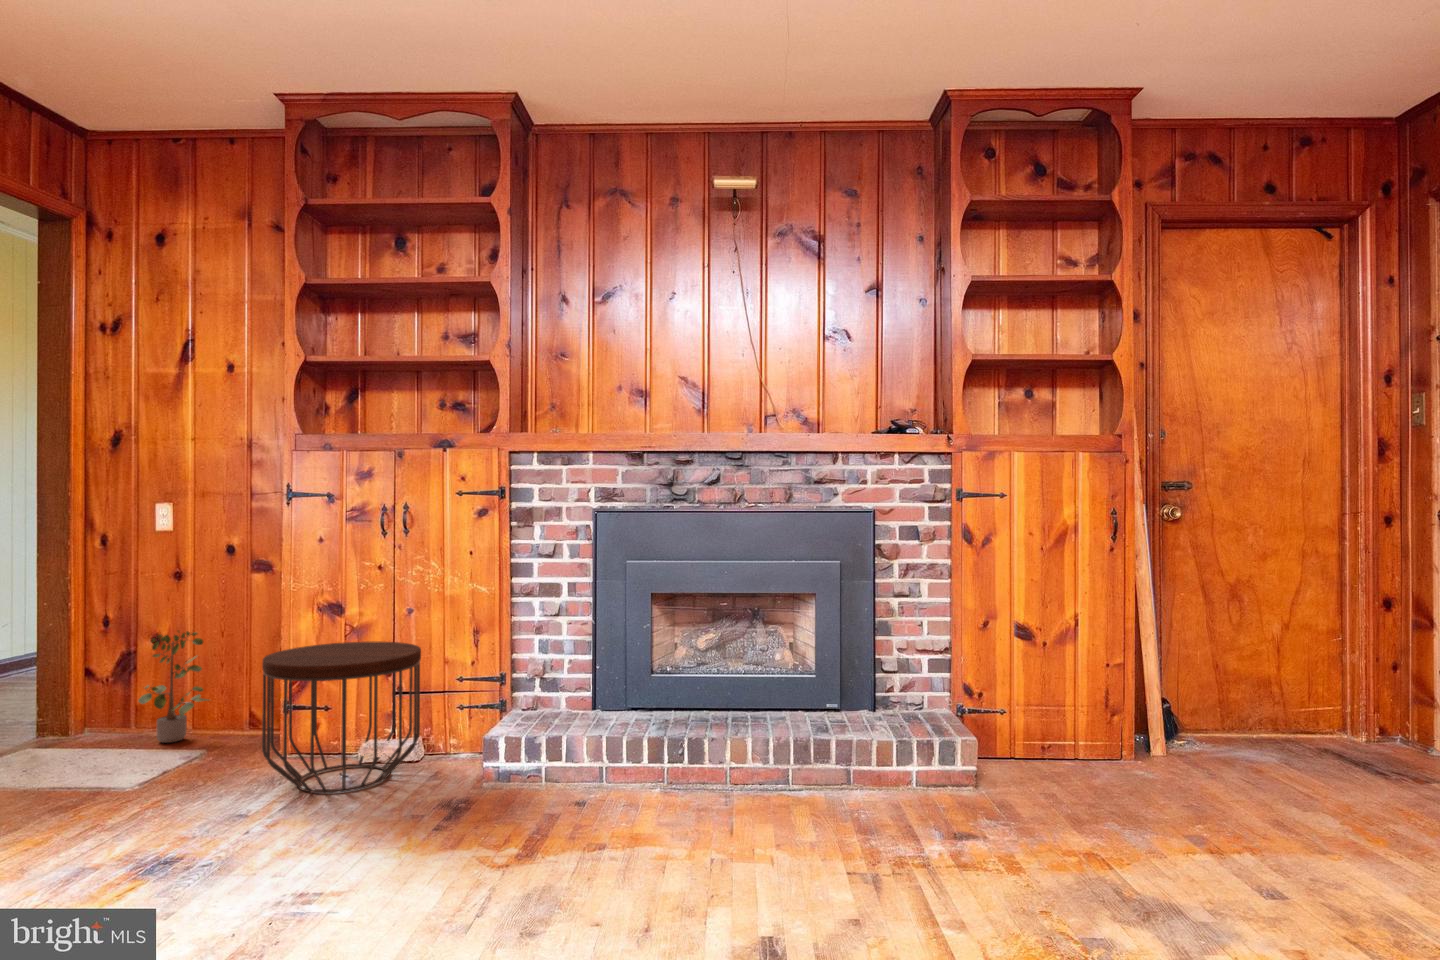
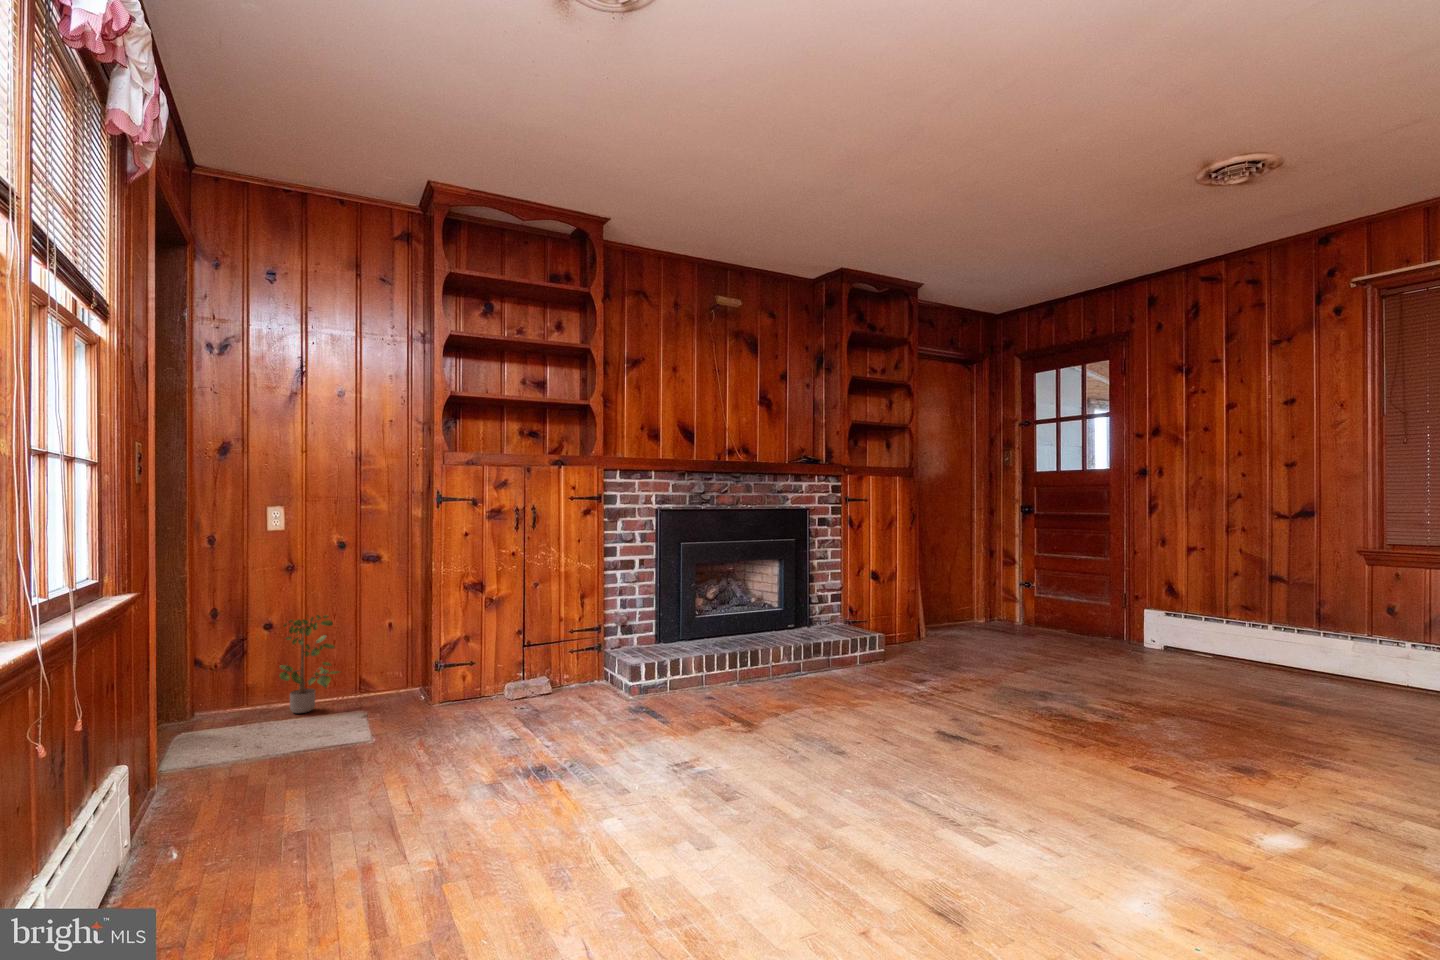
side table: present [262,641,421,793] -> none [474,608,585,718]

